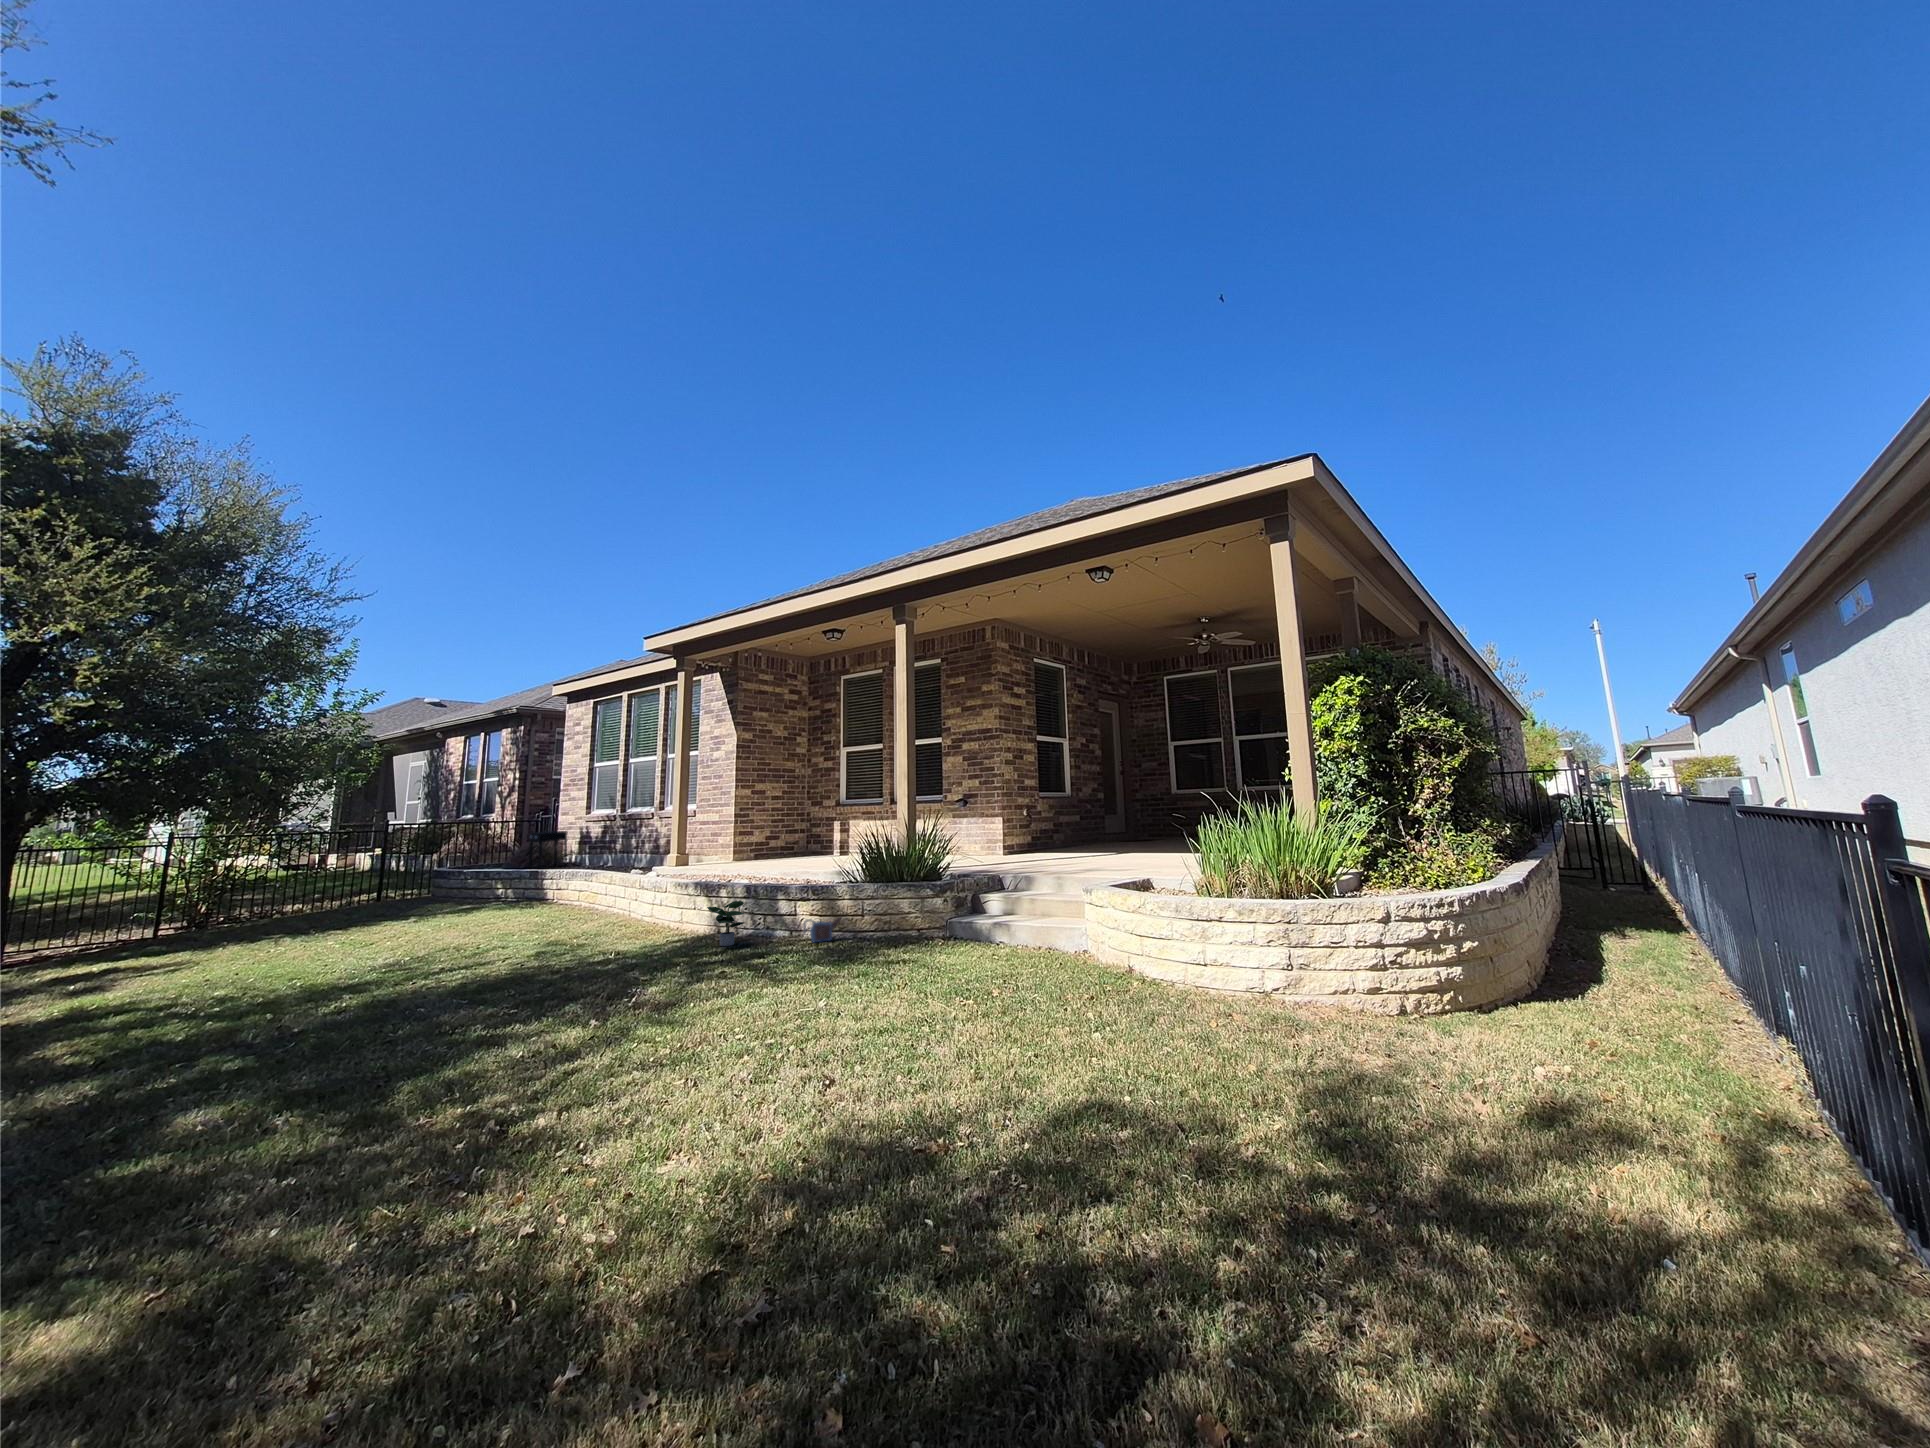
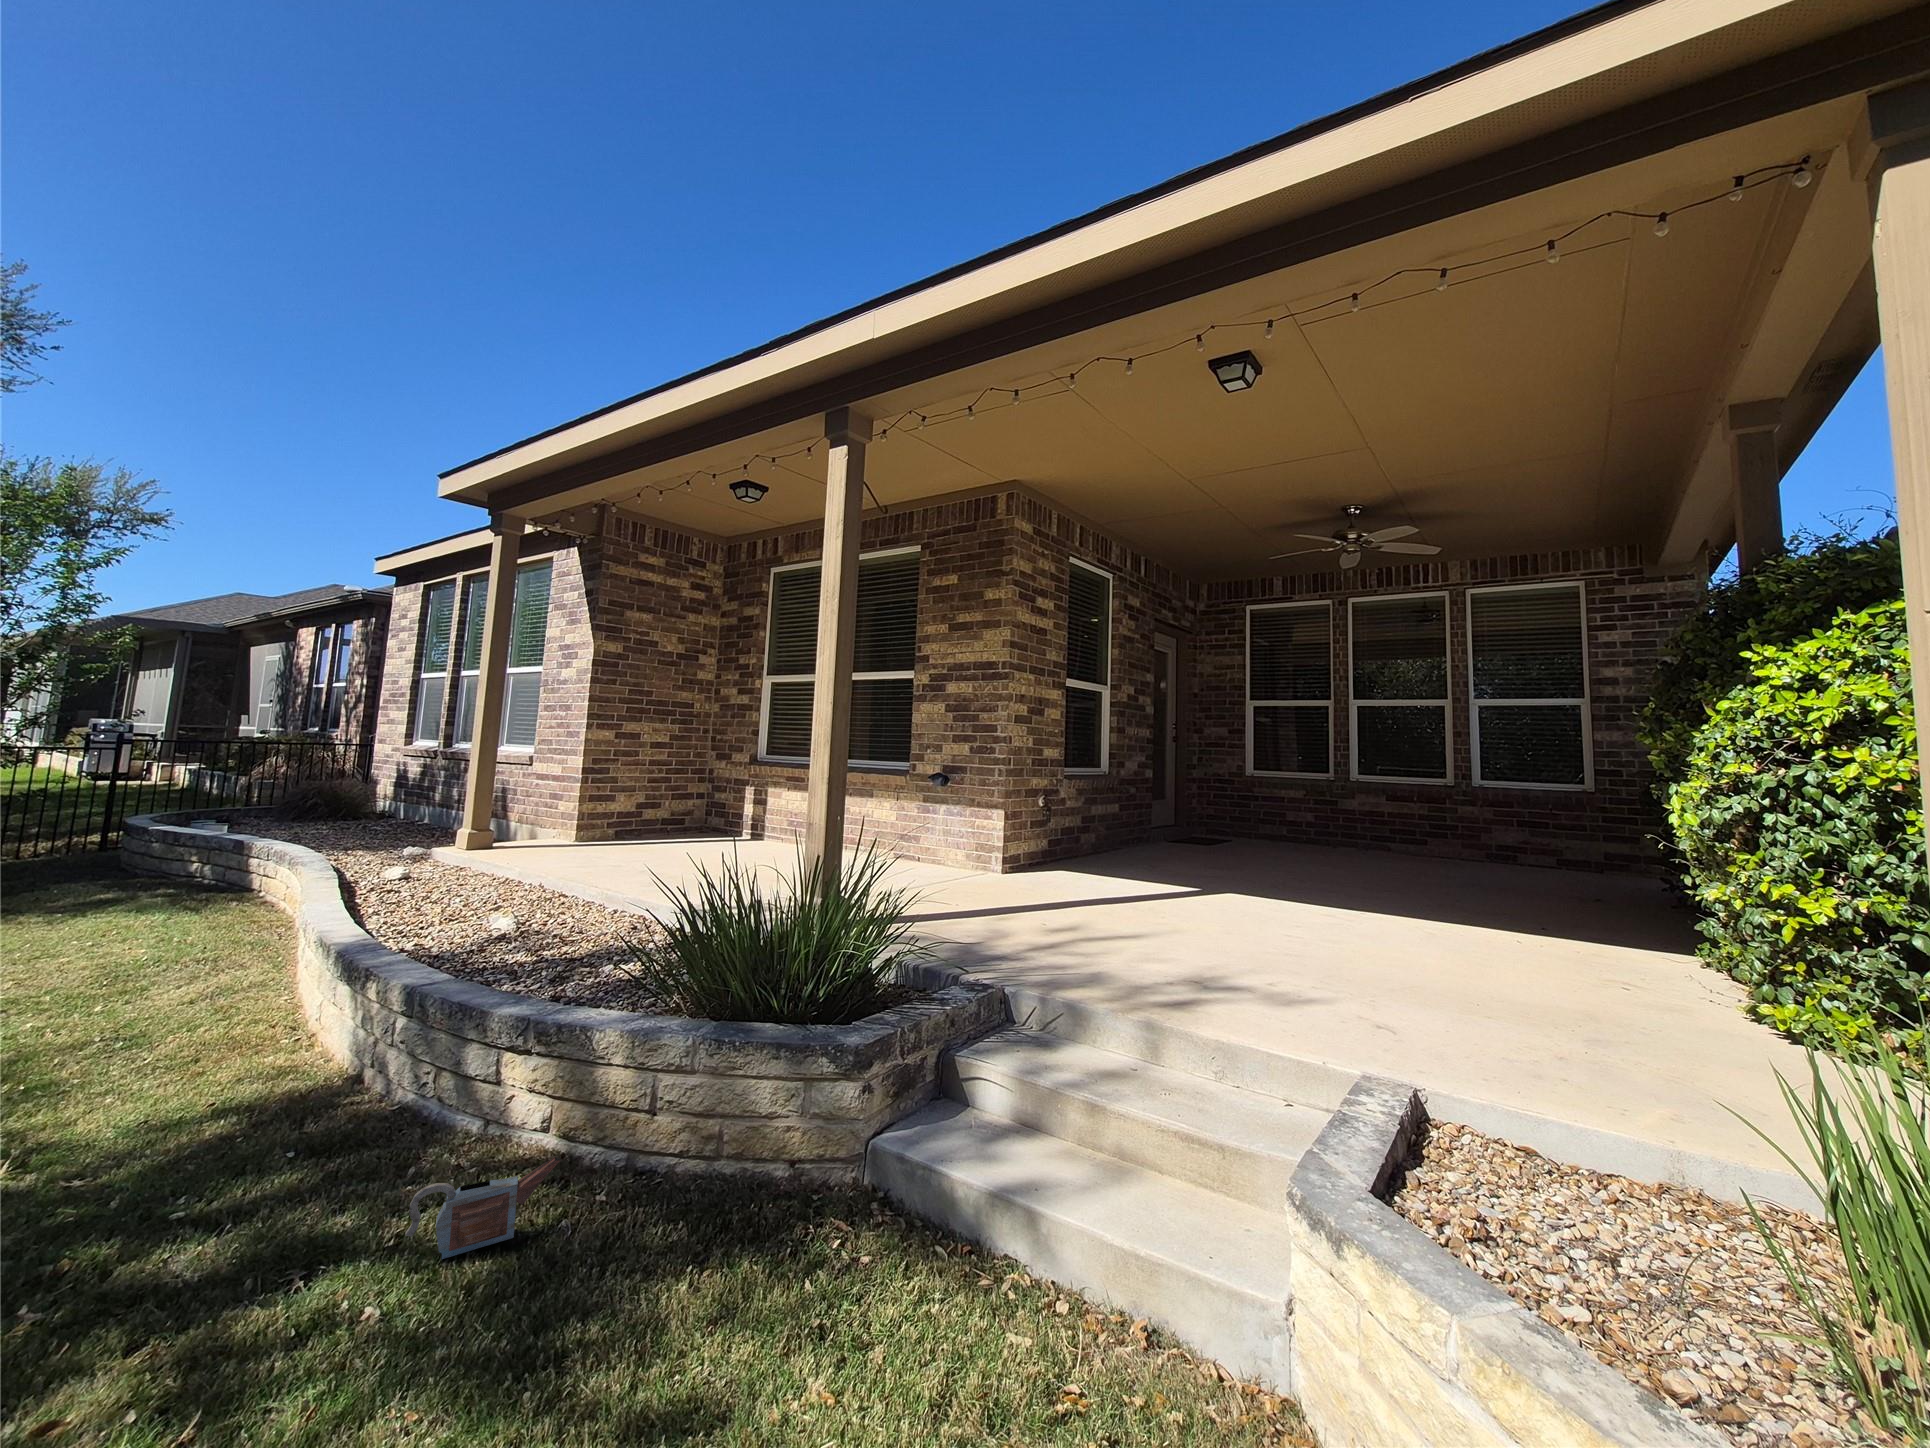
side table: present [529,831,568,868] -> none [333,762,391,814]
potted plant: present [707,901,744,946] -> none [97,1092,265,1262]

